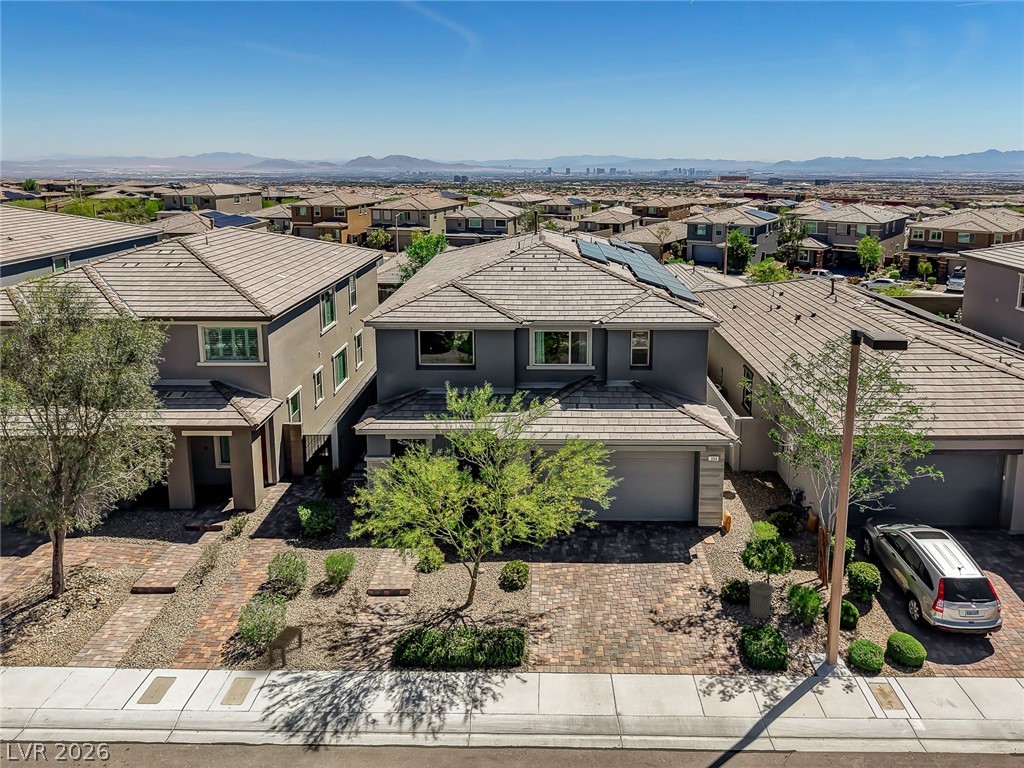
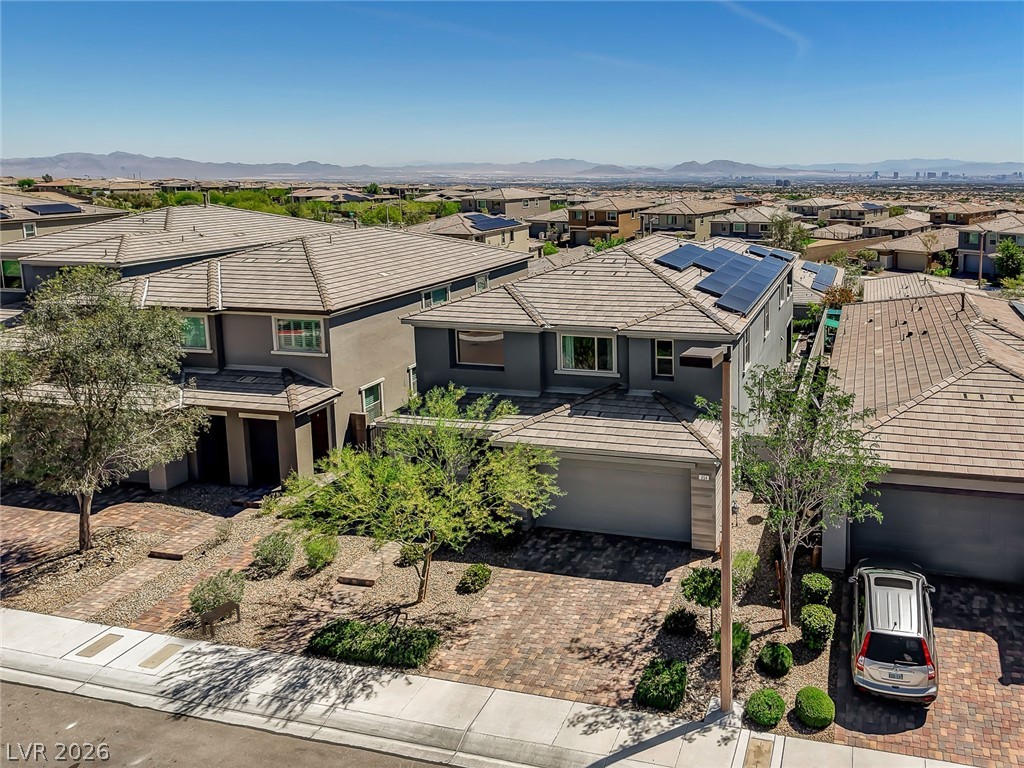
trash can: present [750,582,773,618] -> none [692,614,718,656]

